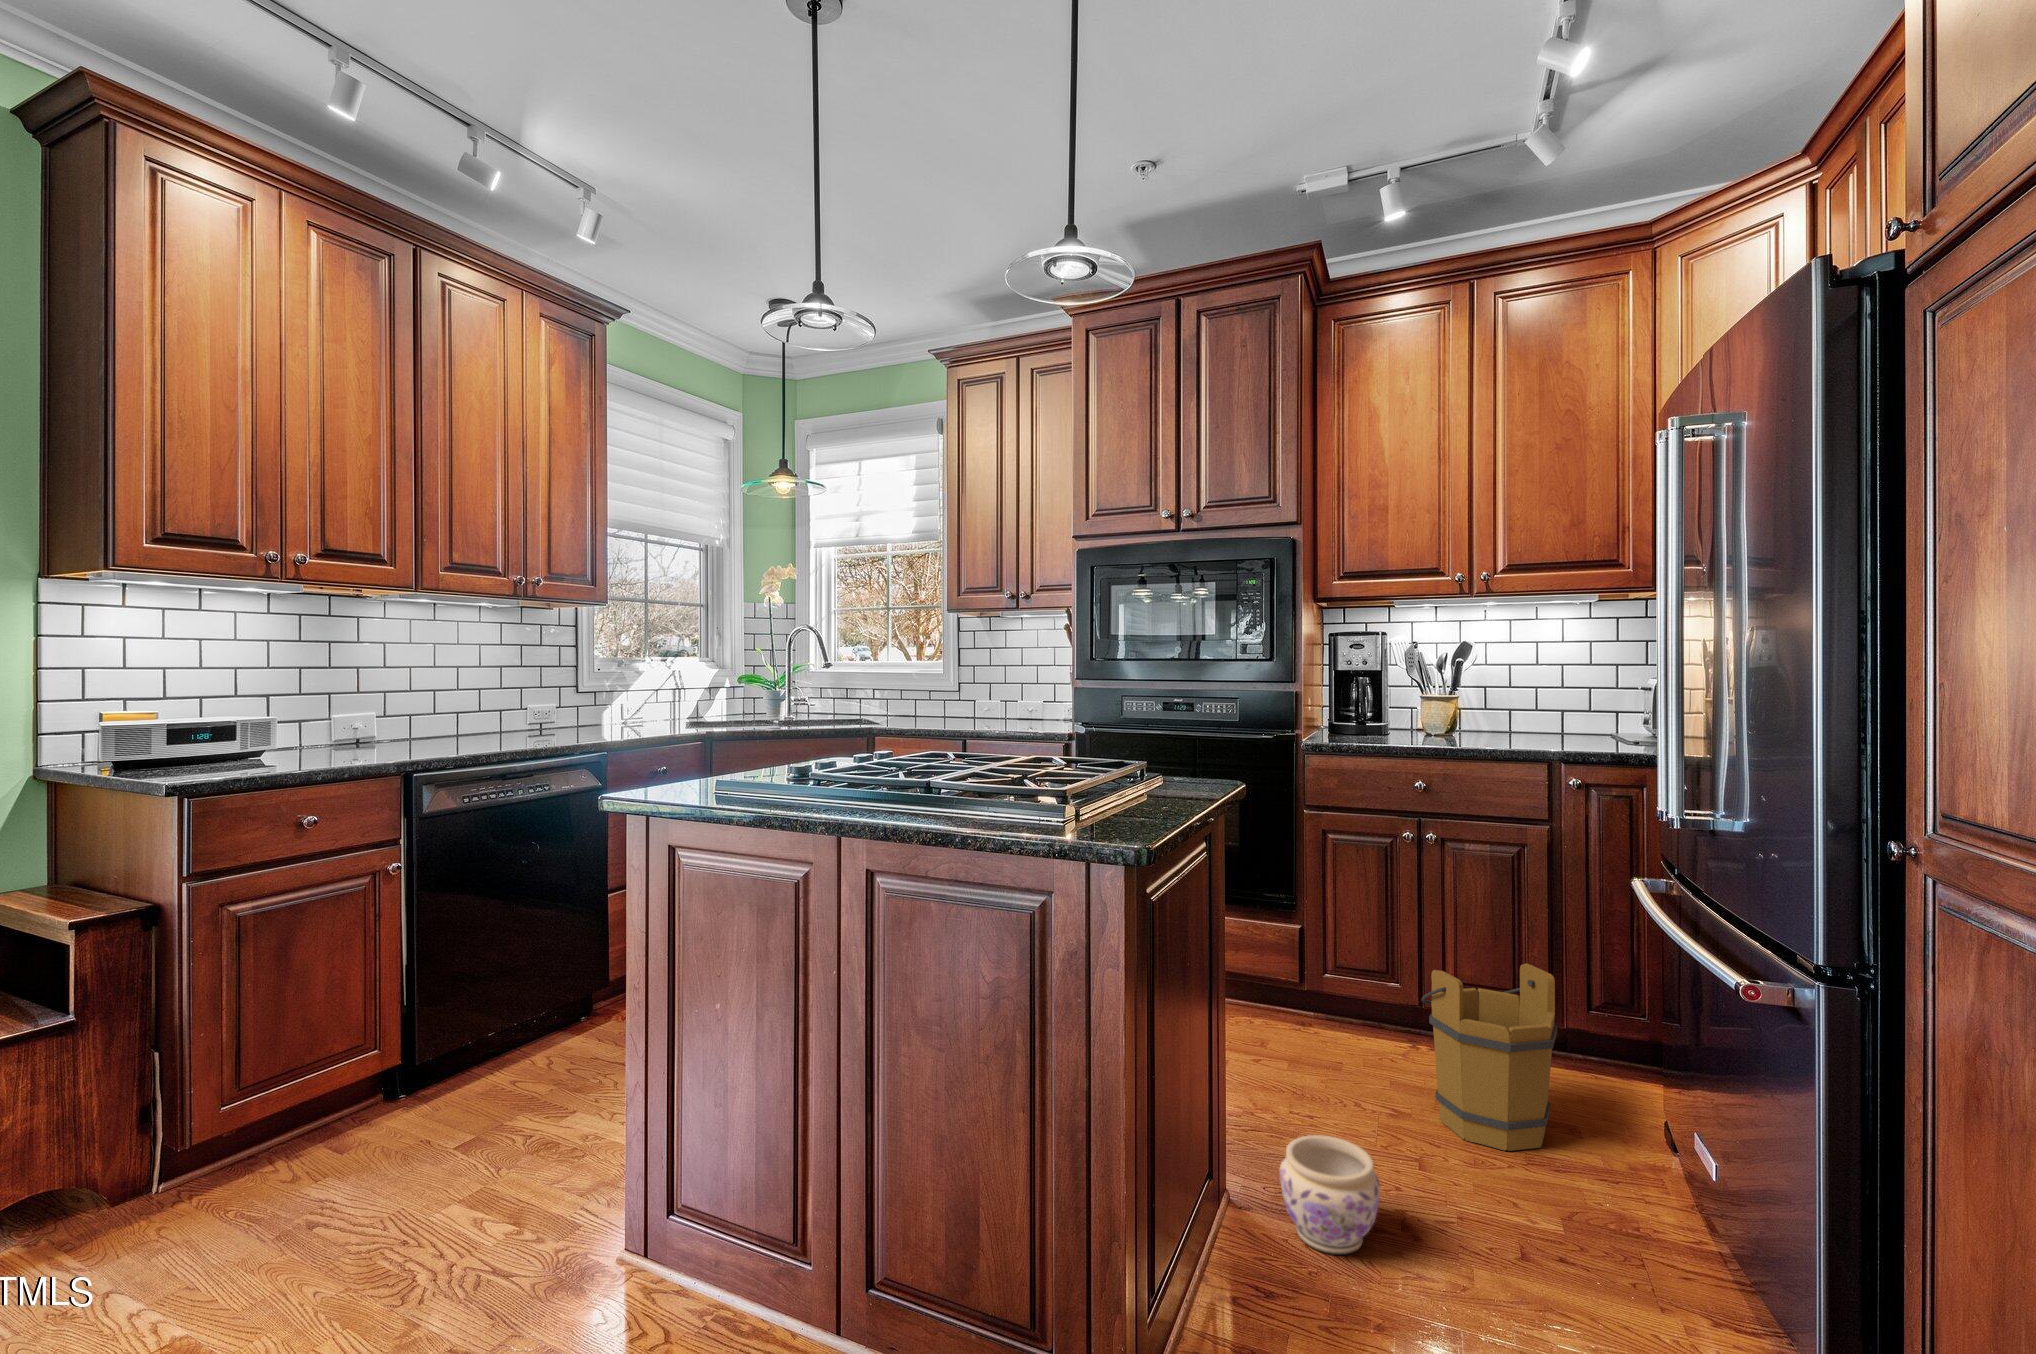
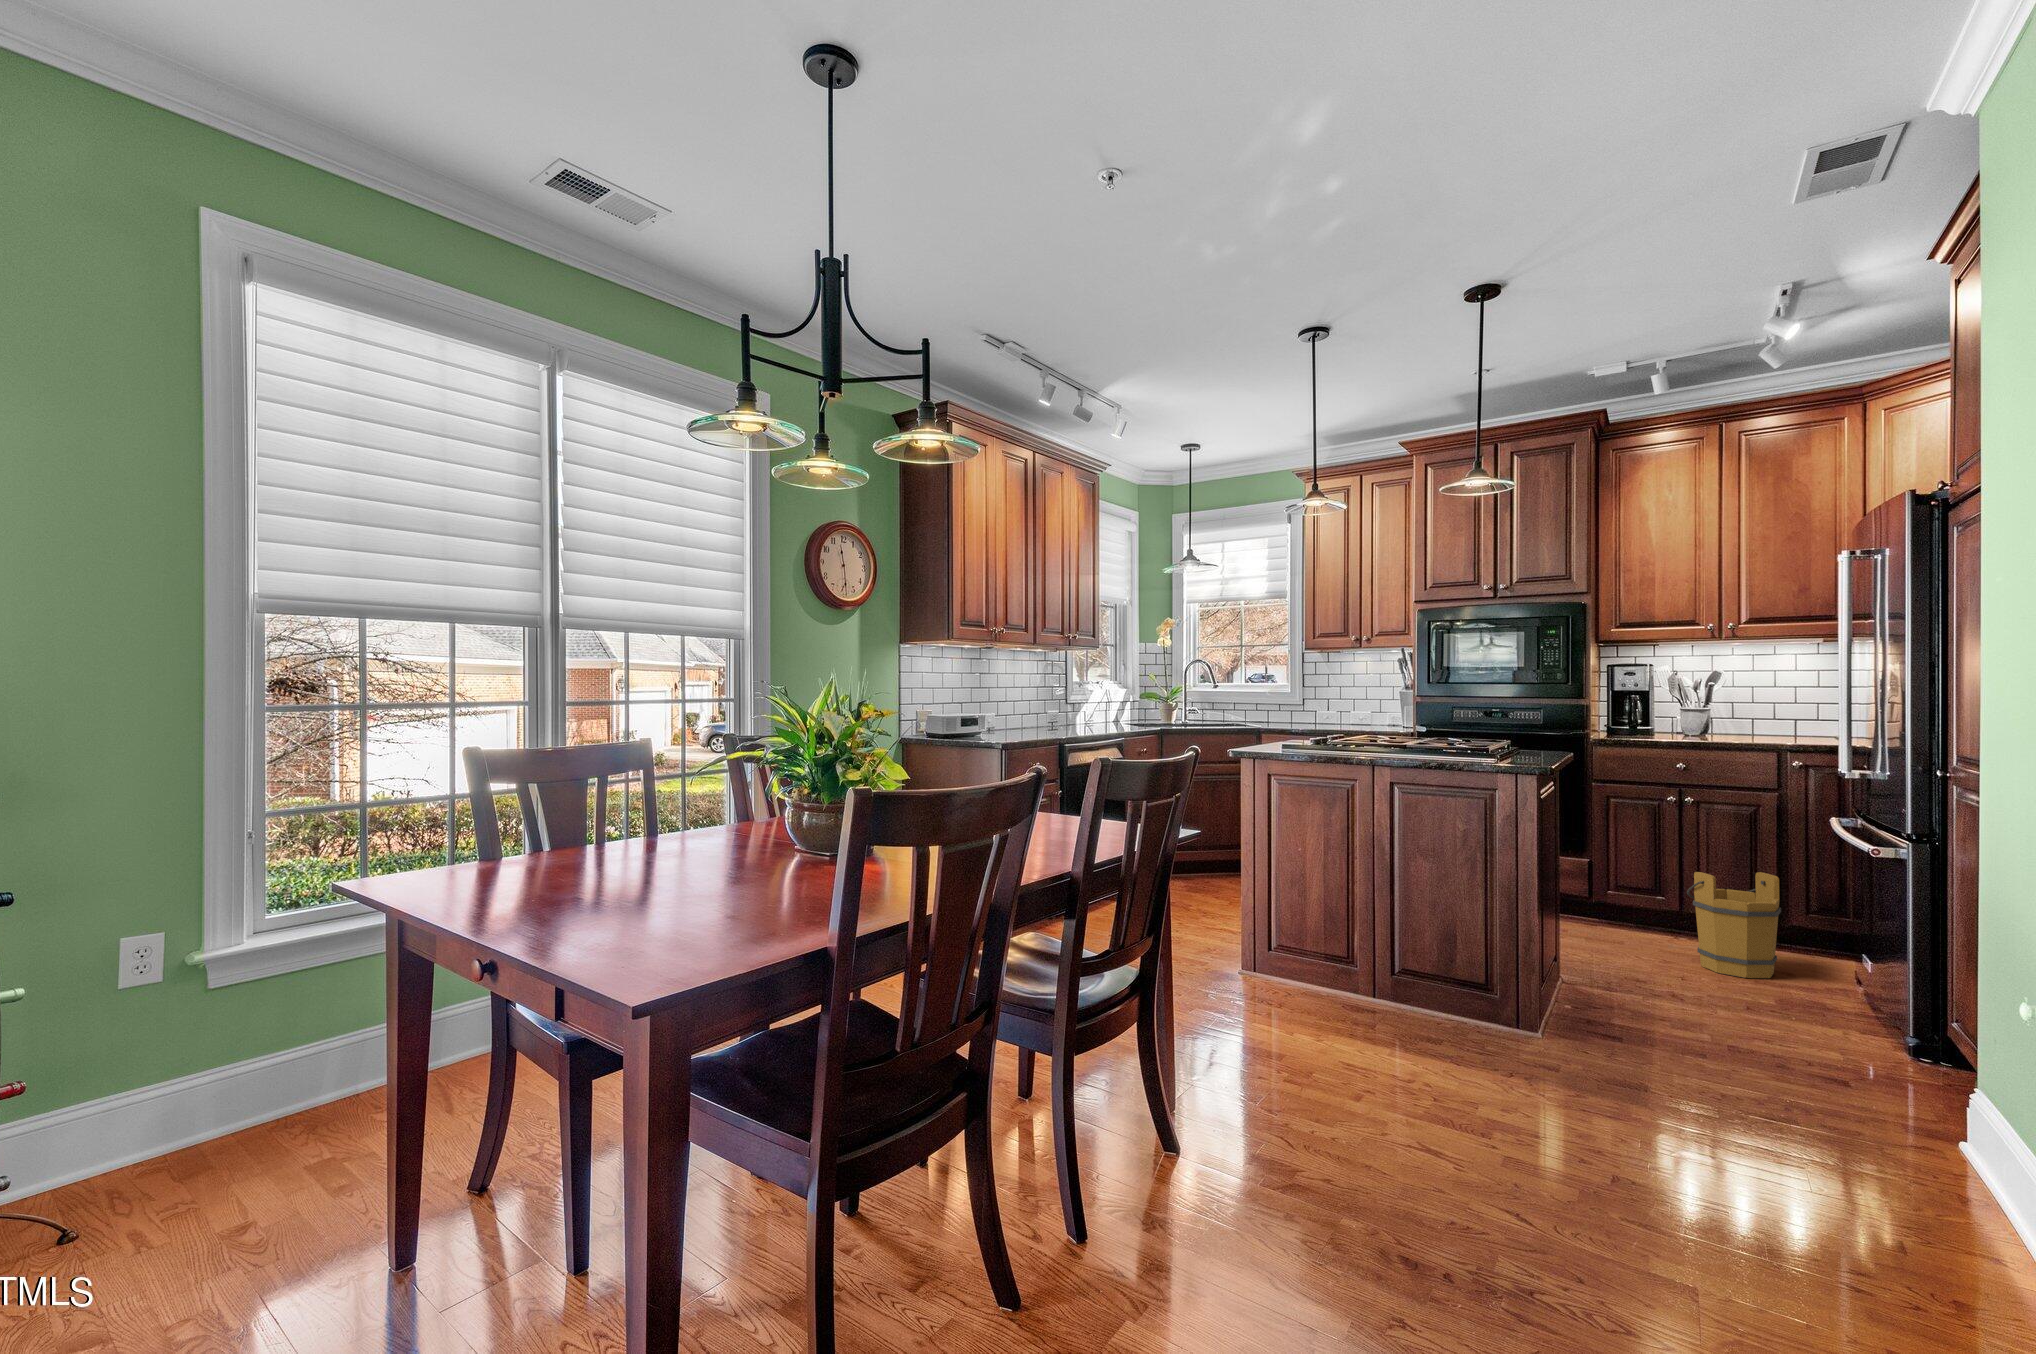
planter: present [1280,1135,1380,1255] -> none [1604,946,1667,1002]

